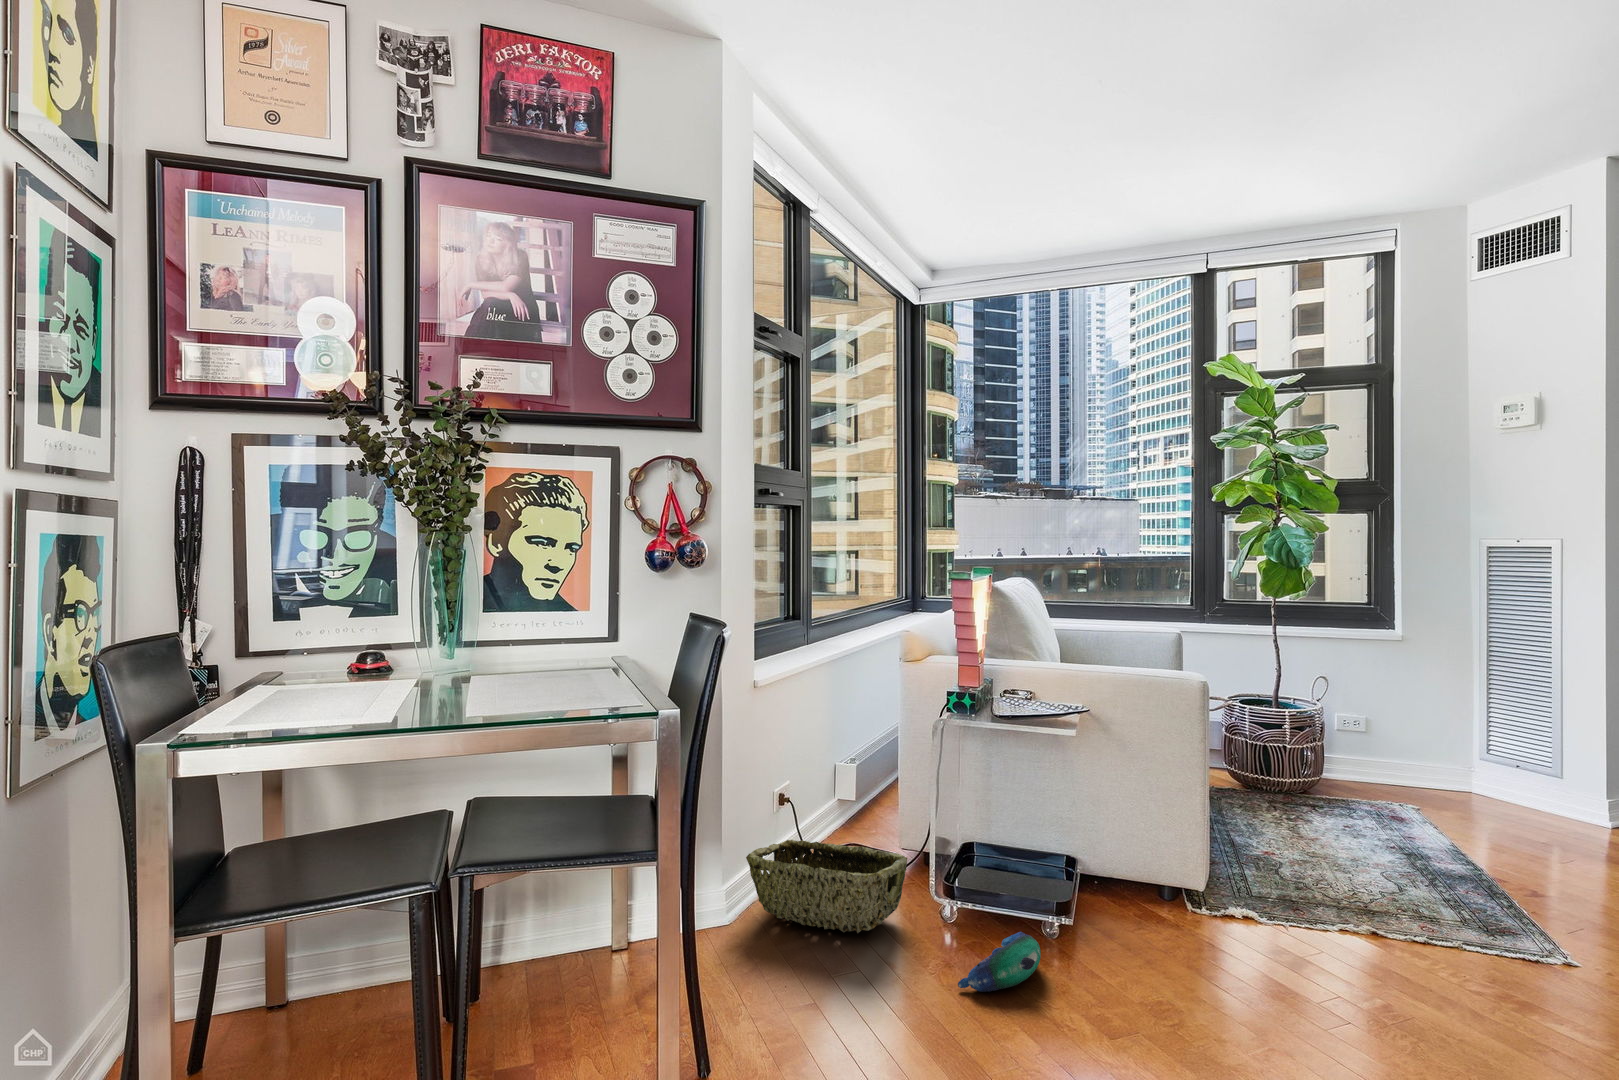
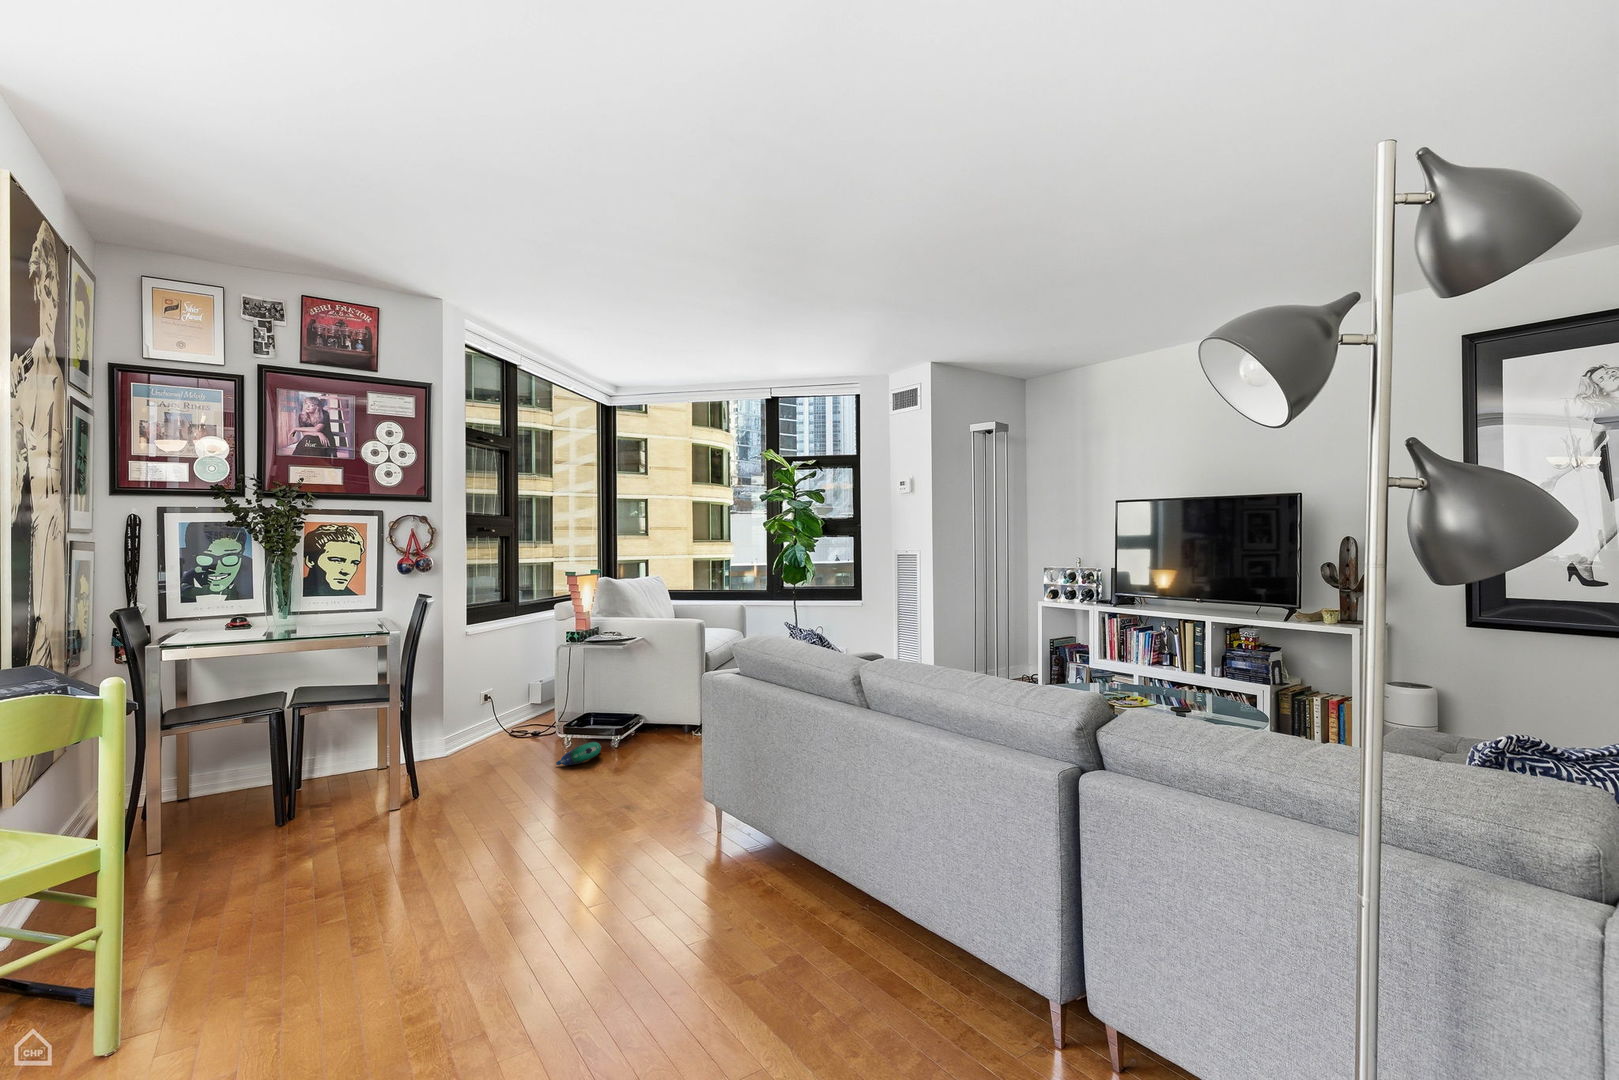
woven basket: present [746,840,907,933] -> none [458,716,547,753]

